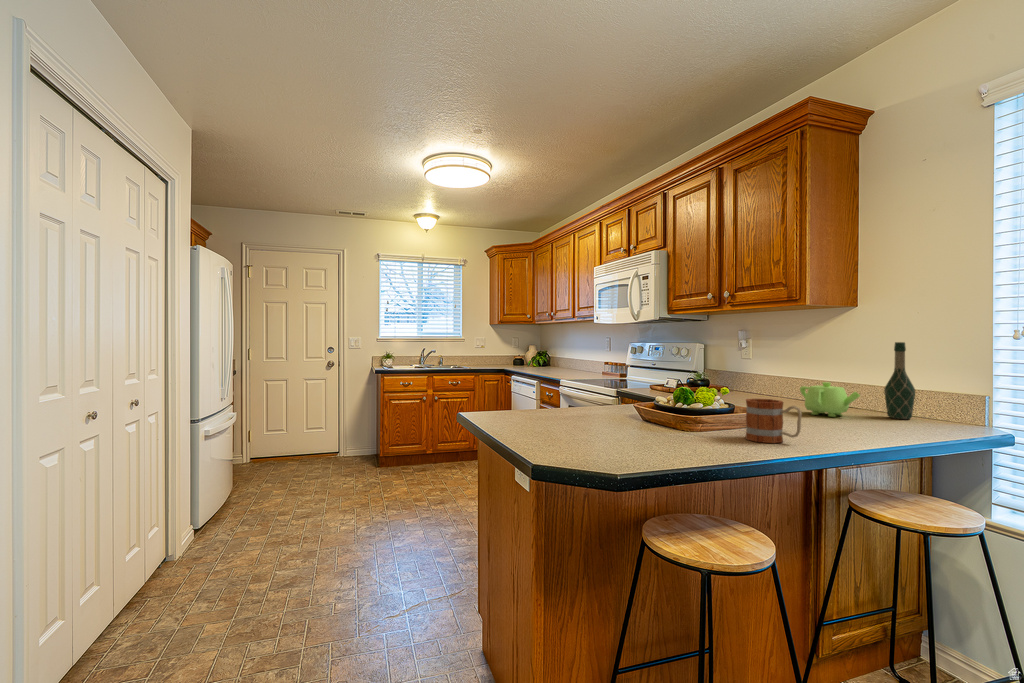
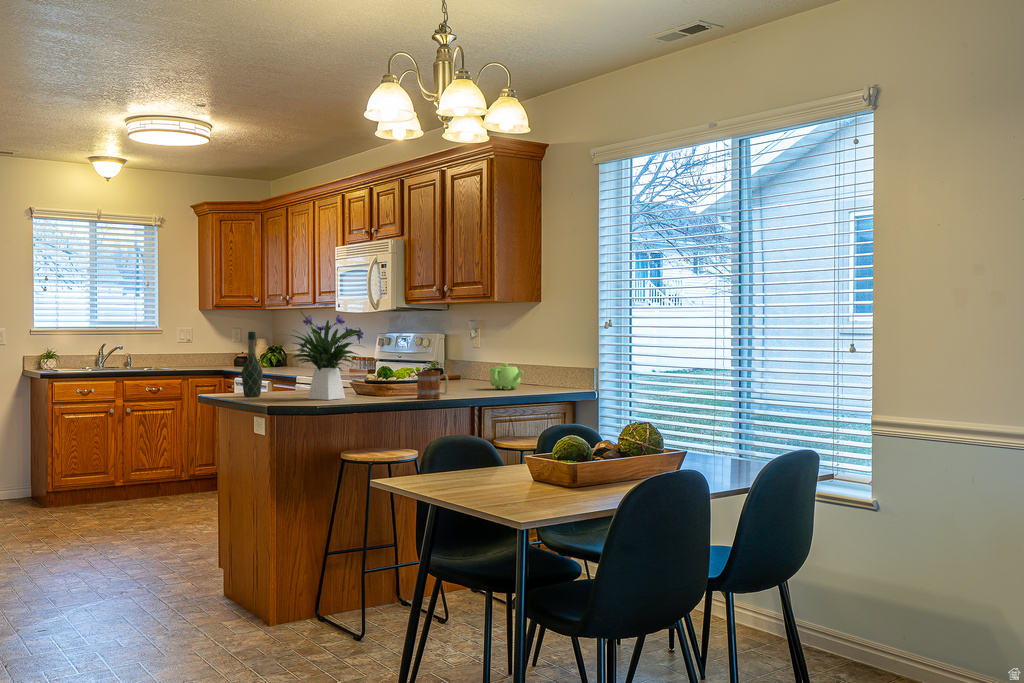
flower arrangement: none [545,312,669,437] -> present [280,311,363,400]
wine bottle: present [884,342,915,419] -> present [241,332,263,397]

